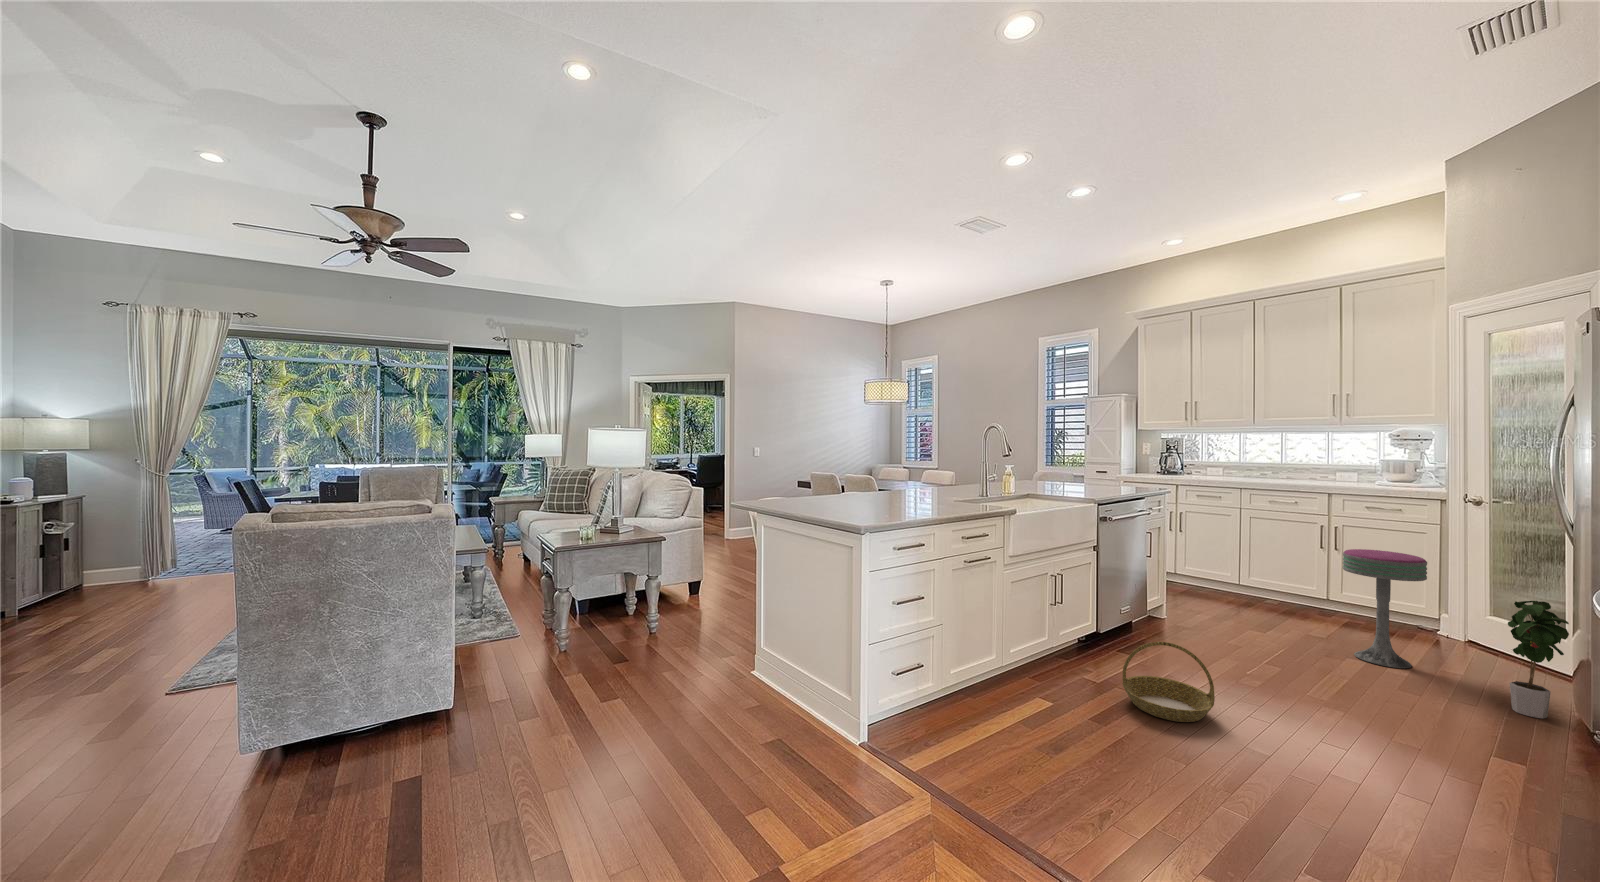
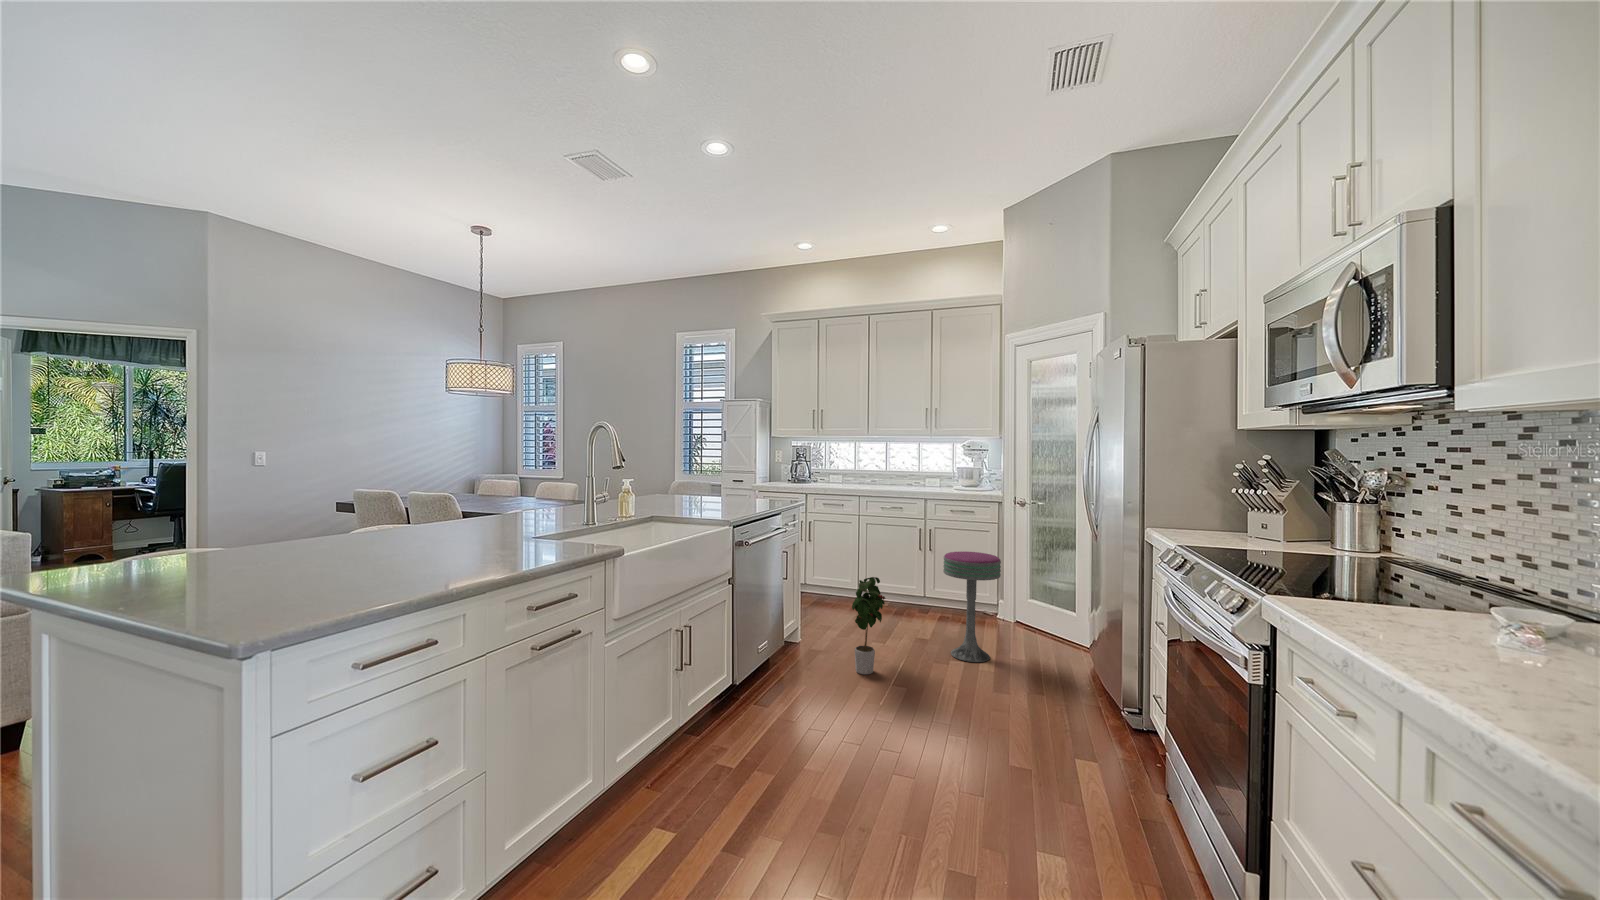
potted plant: present [1508,601,1569,719] -> present [852,577,885,674]
basket: present [1122,642,1215,722] -> none [761,705,860,813]

